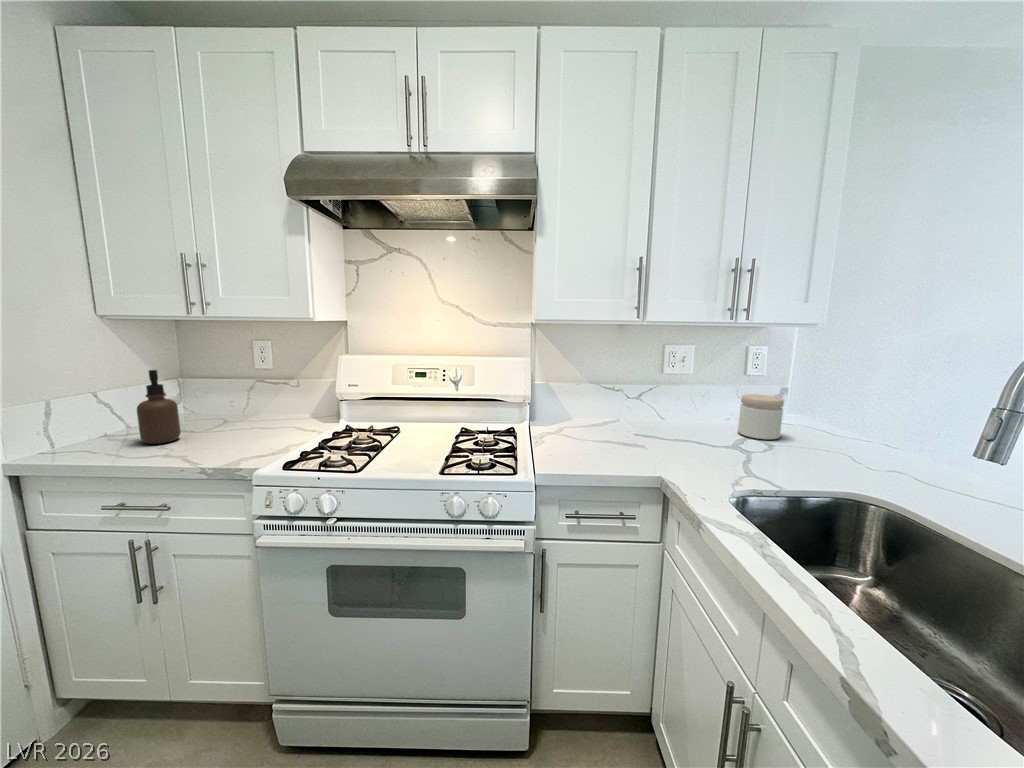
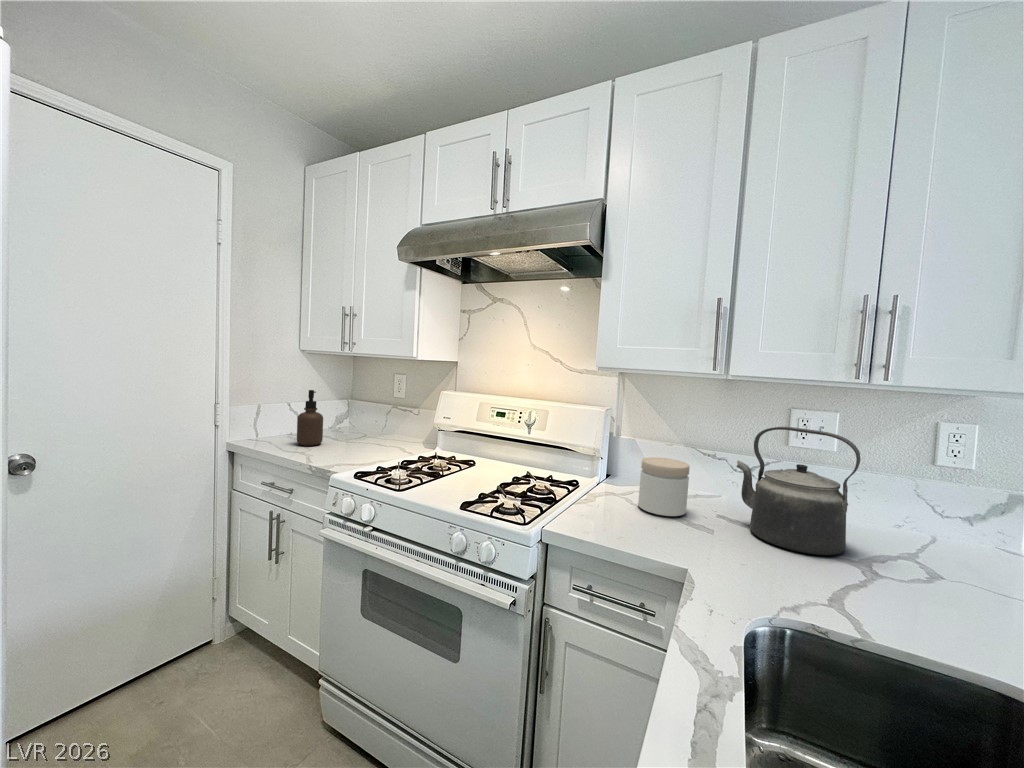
kettle: none [648,359,735,448] -> present [736,427,860,555]
jar: present [738,394,784,439] -> present [638,457,690,516]

